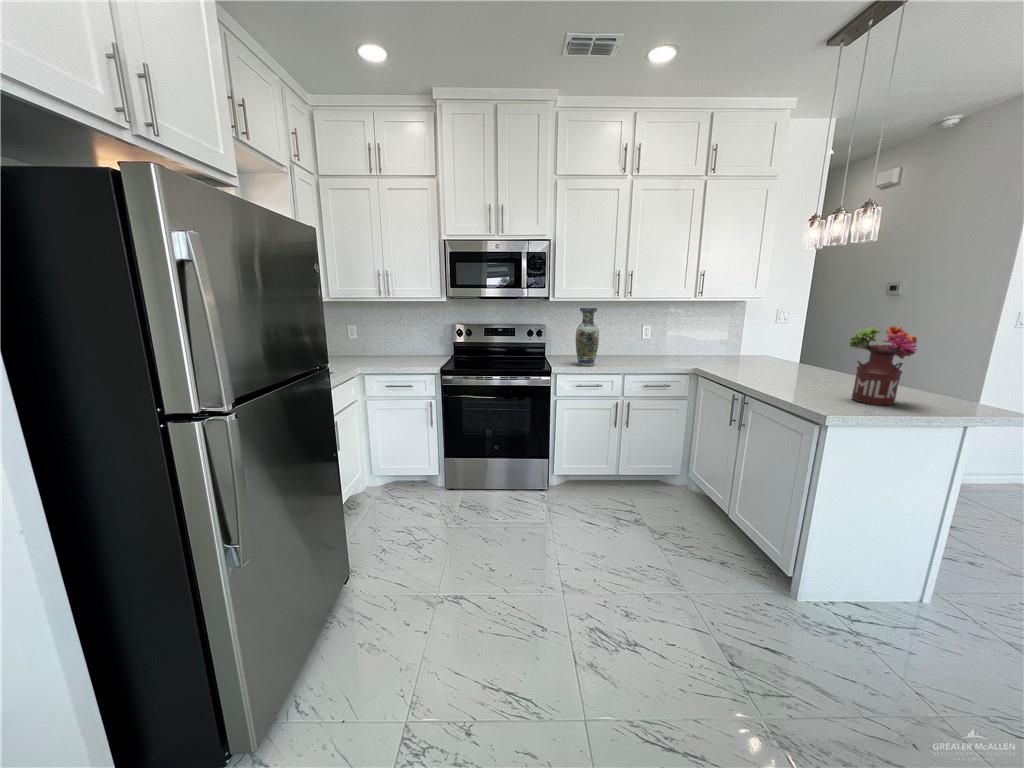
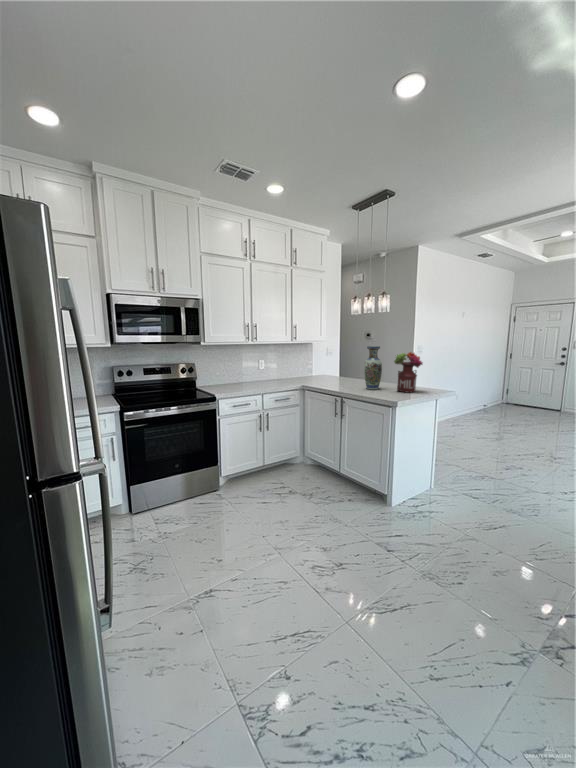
vase: present [576,307,599,366] -> present [364,346,382,390]

